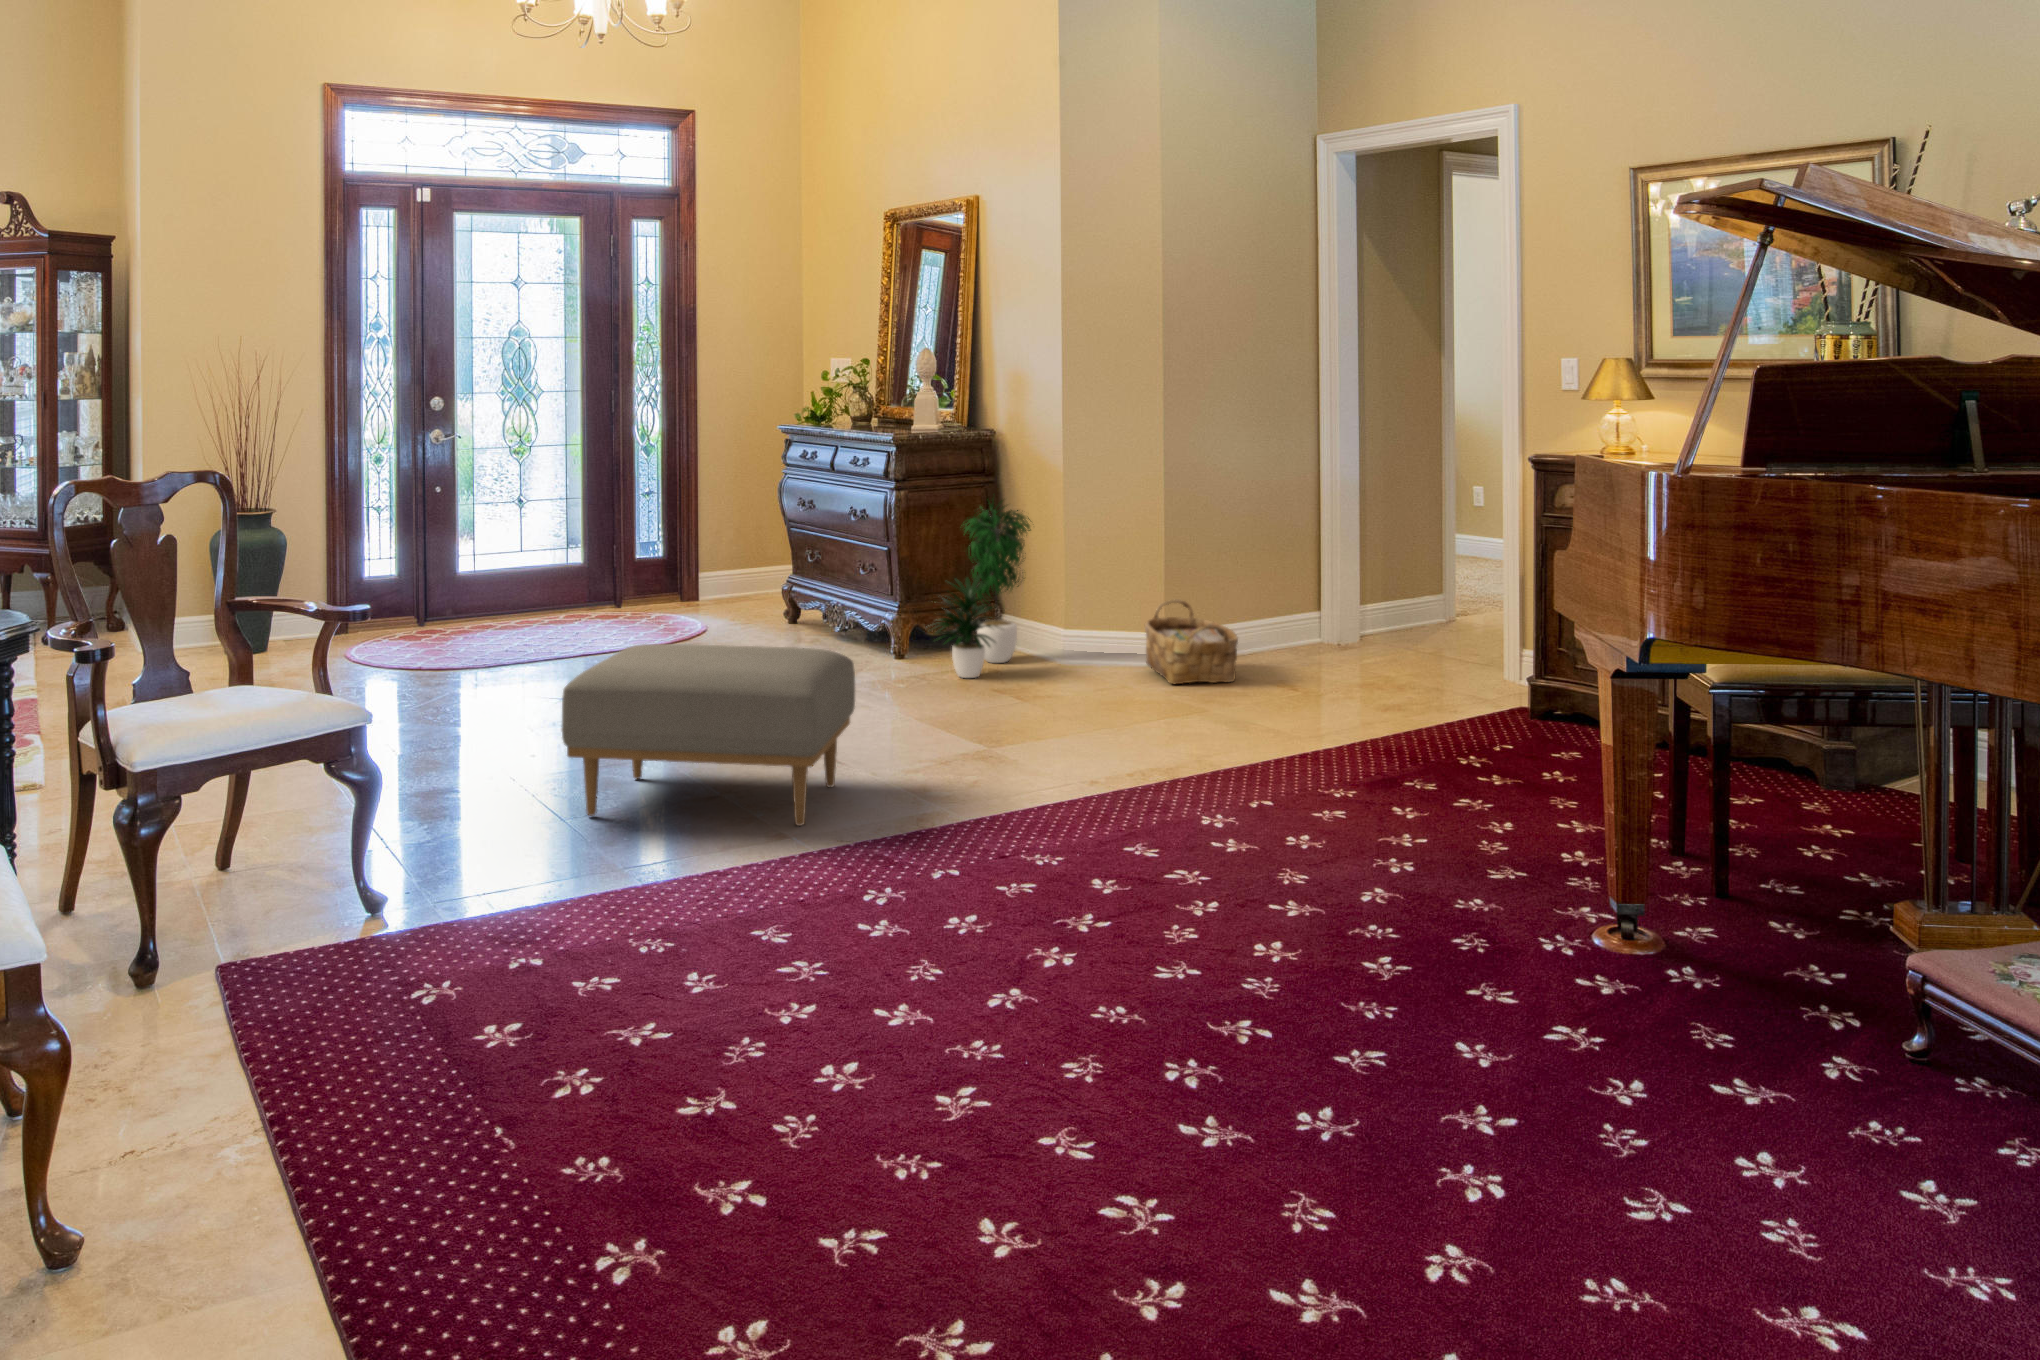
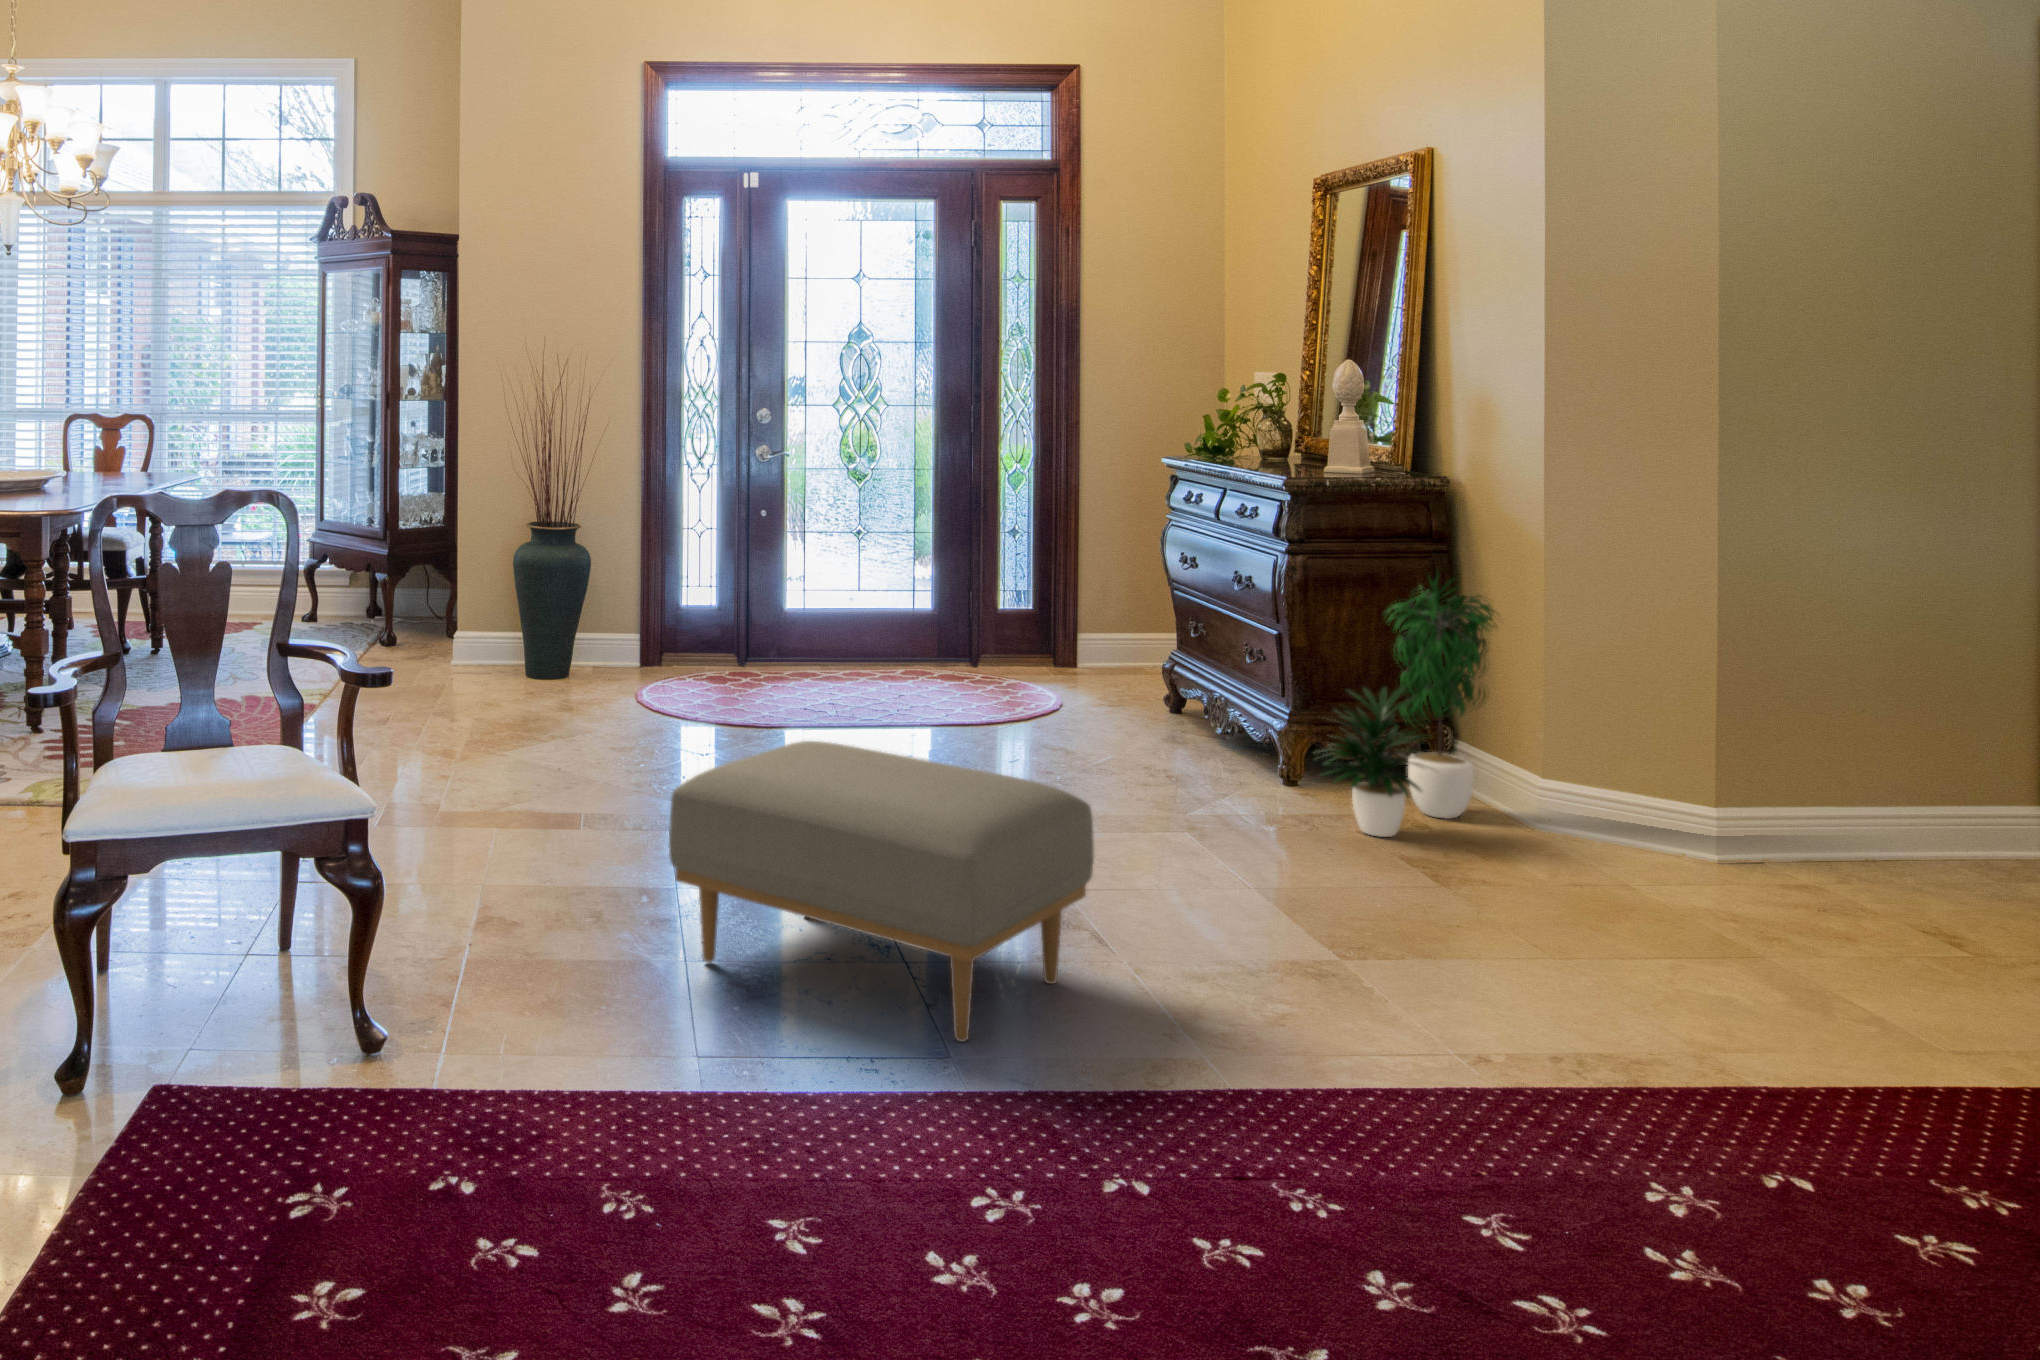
woven basket: present [1145,599,1238,685] -> none [1690,762,1868,916]

